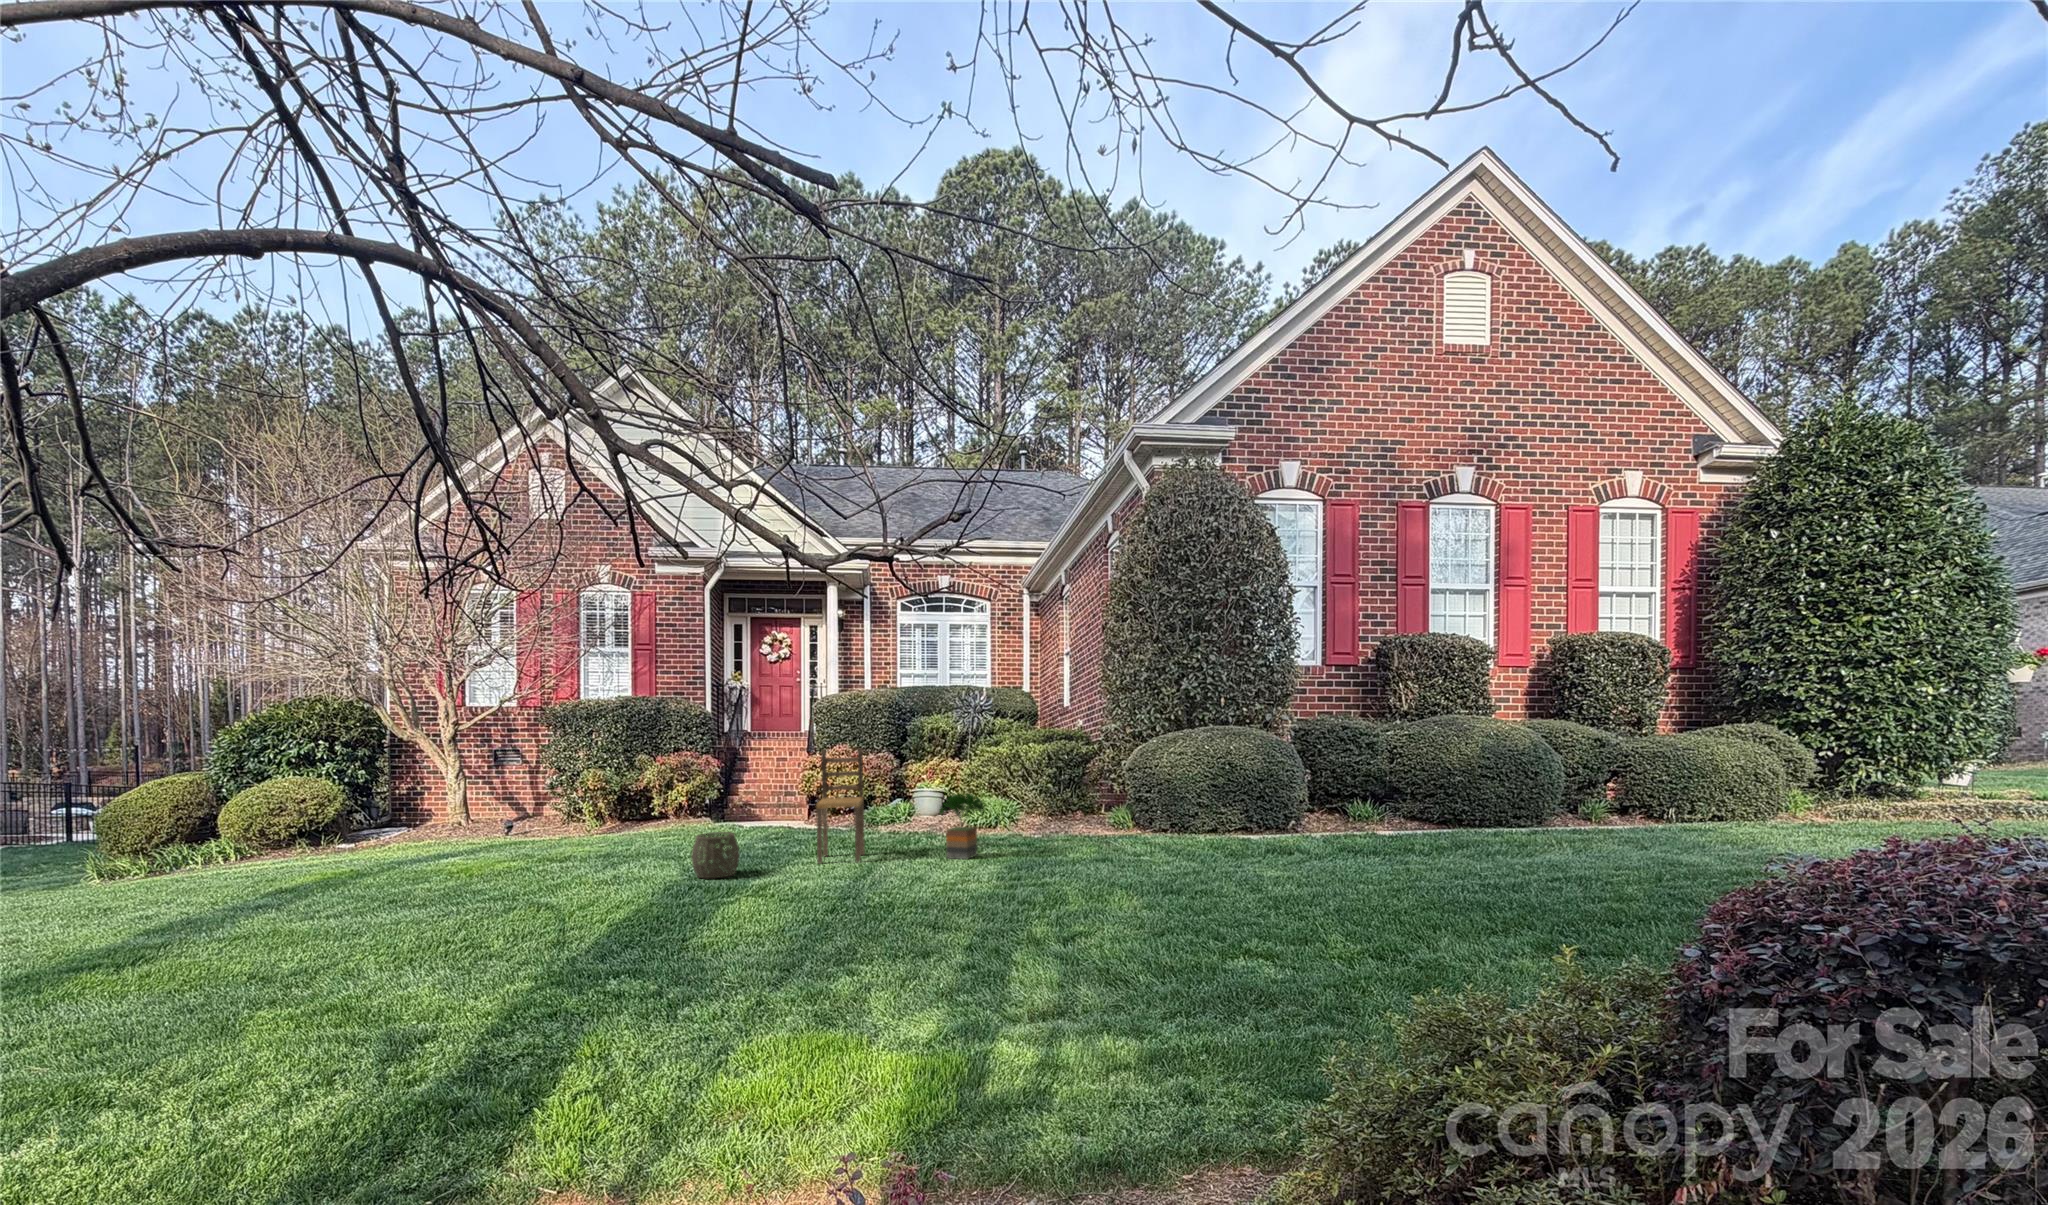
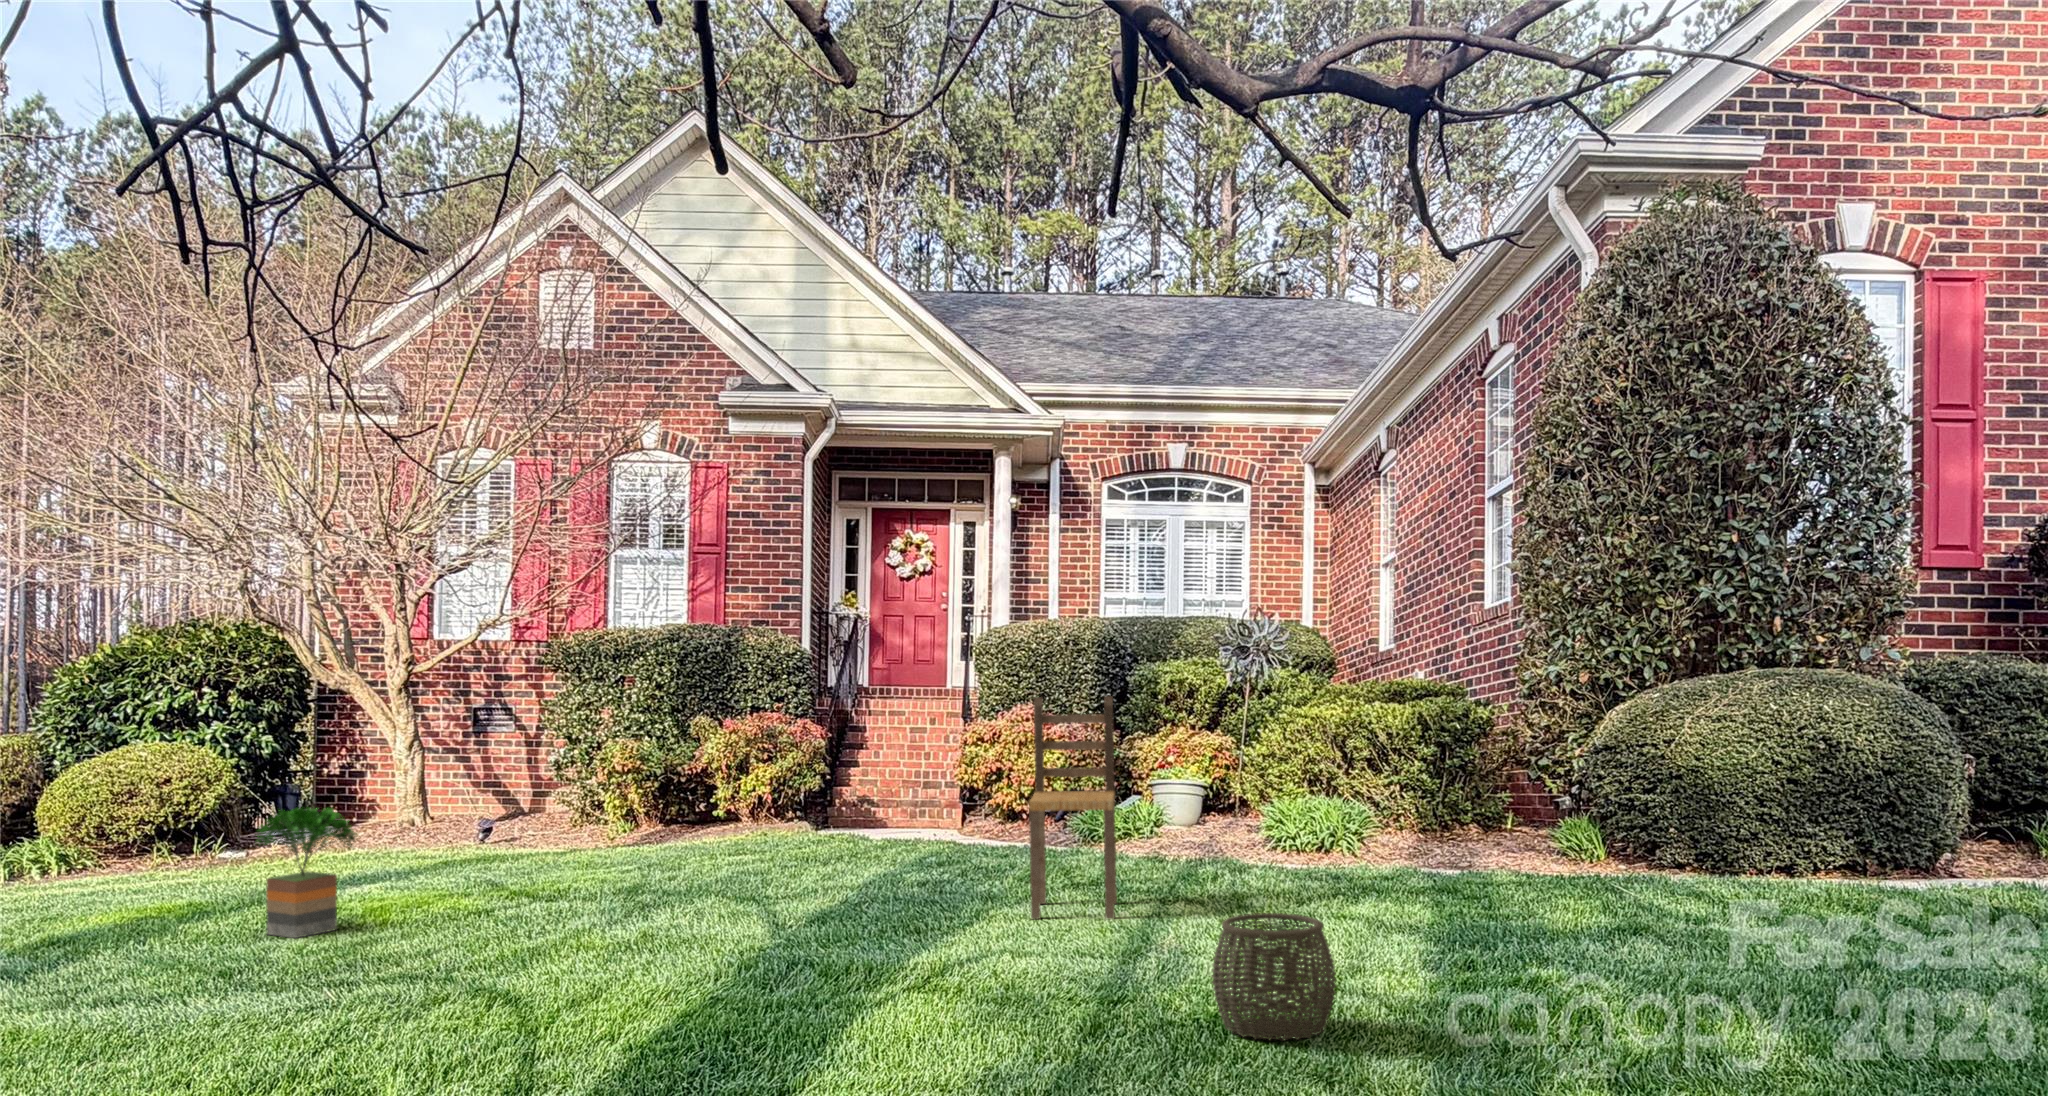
potted tree: present [940,794,985,859] -> present [258,807,357,938]
woven basket: present [692,832,740,879] -> present [1212,913,1336,1041]

